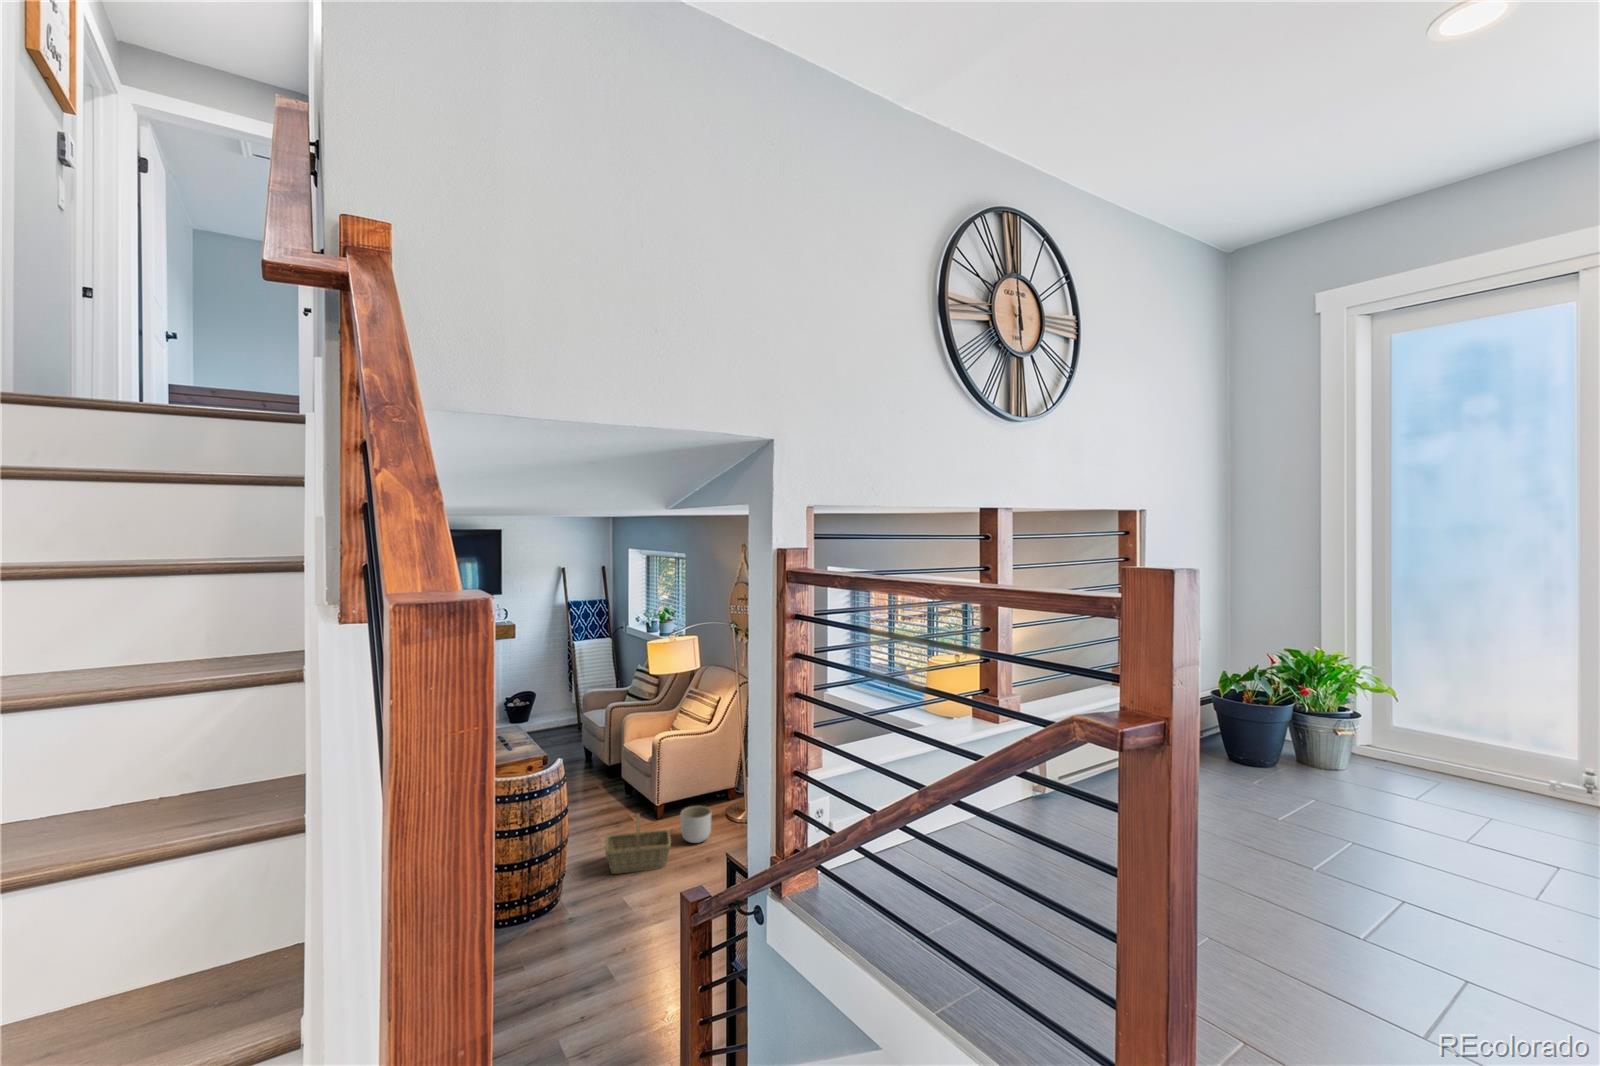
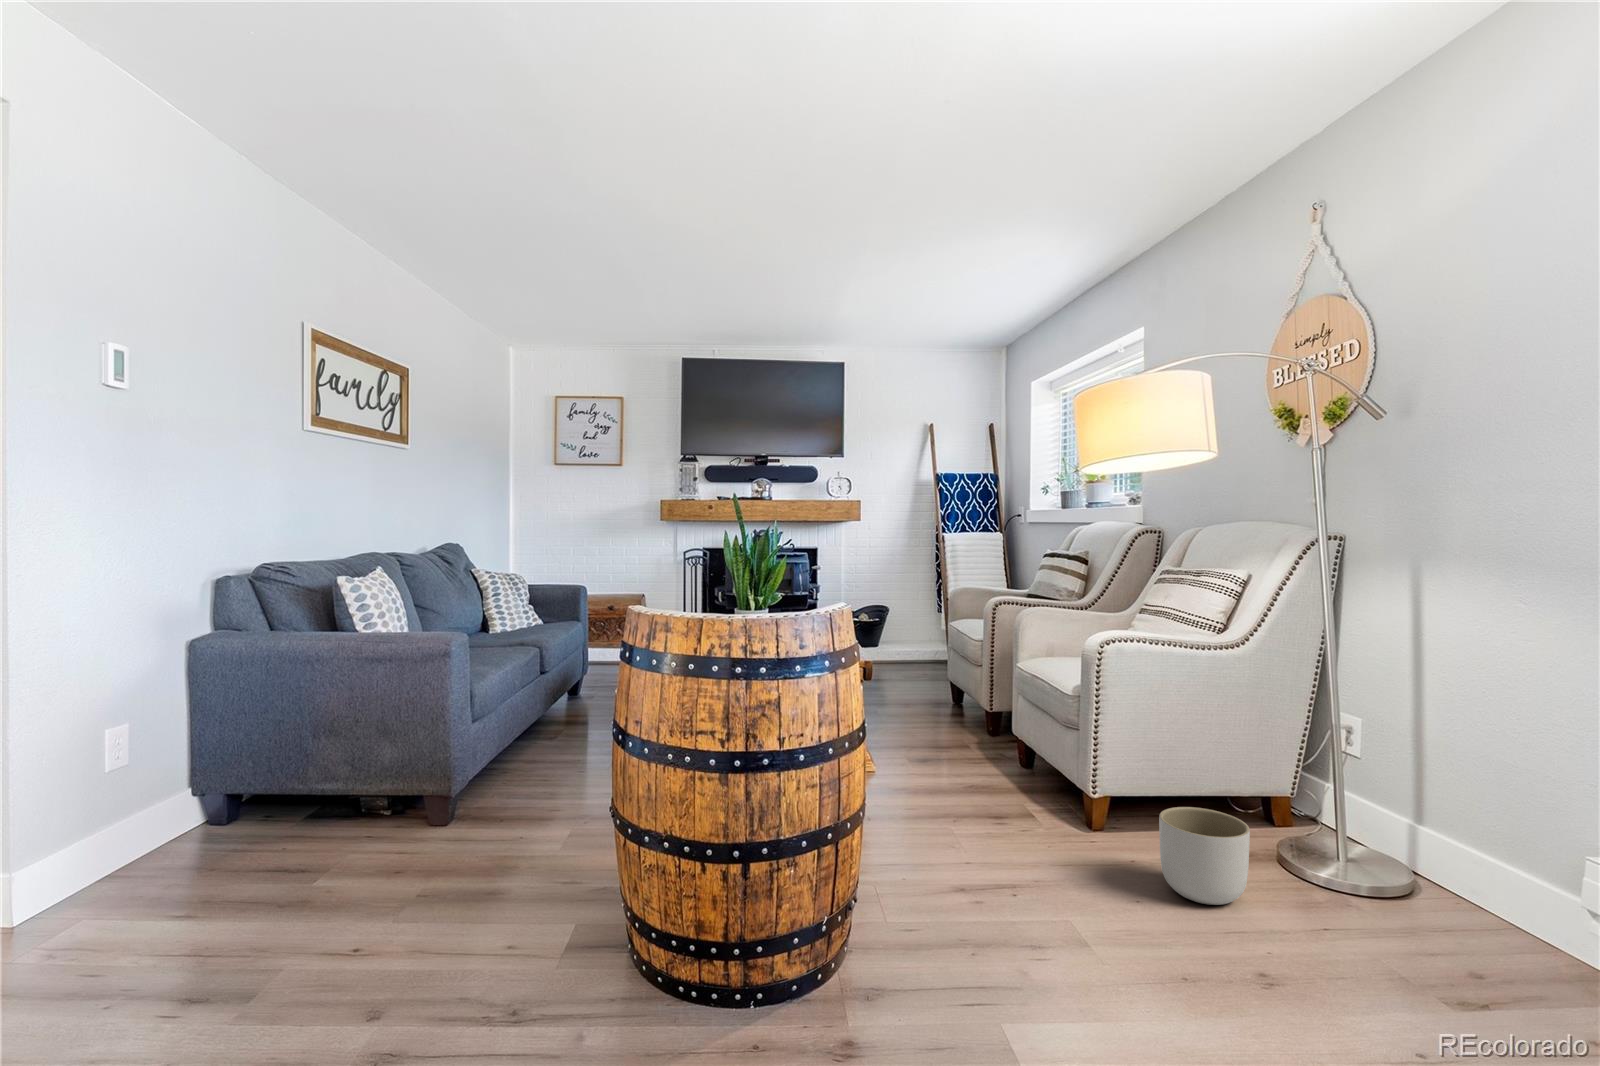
basket: present [605,814,671,874] -> none [961,792,1142,953]

